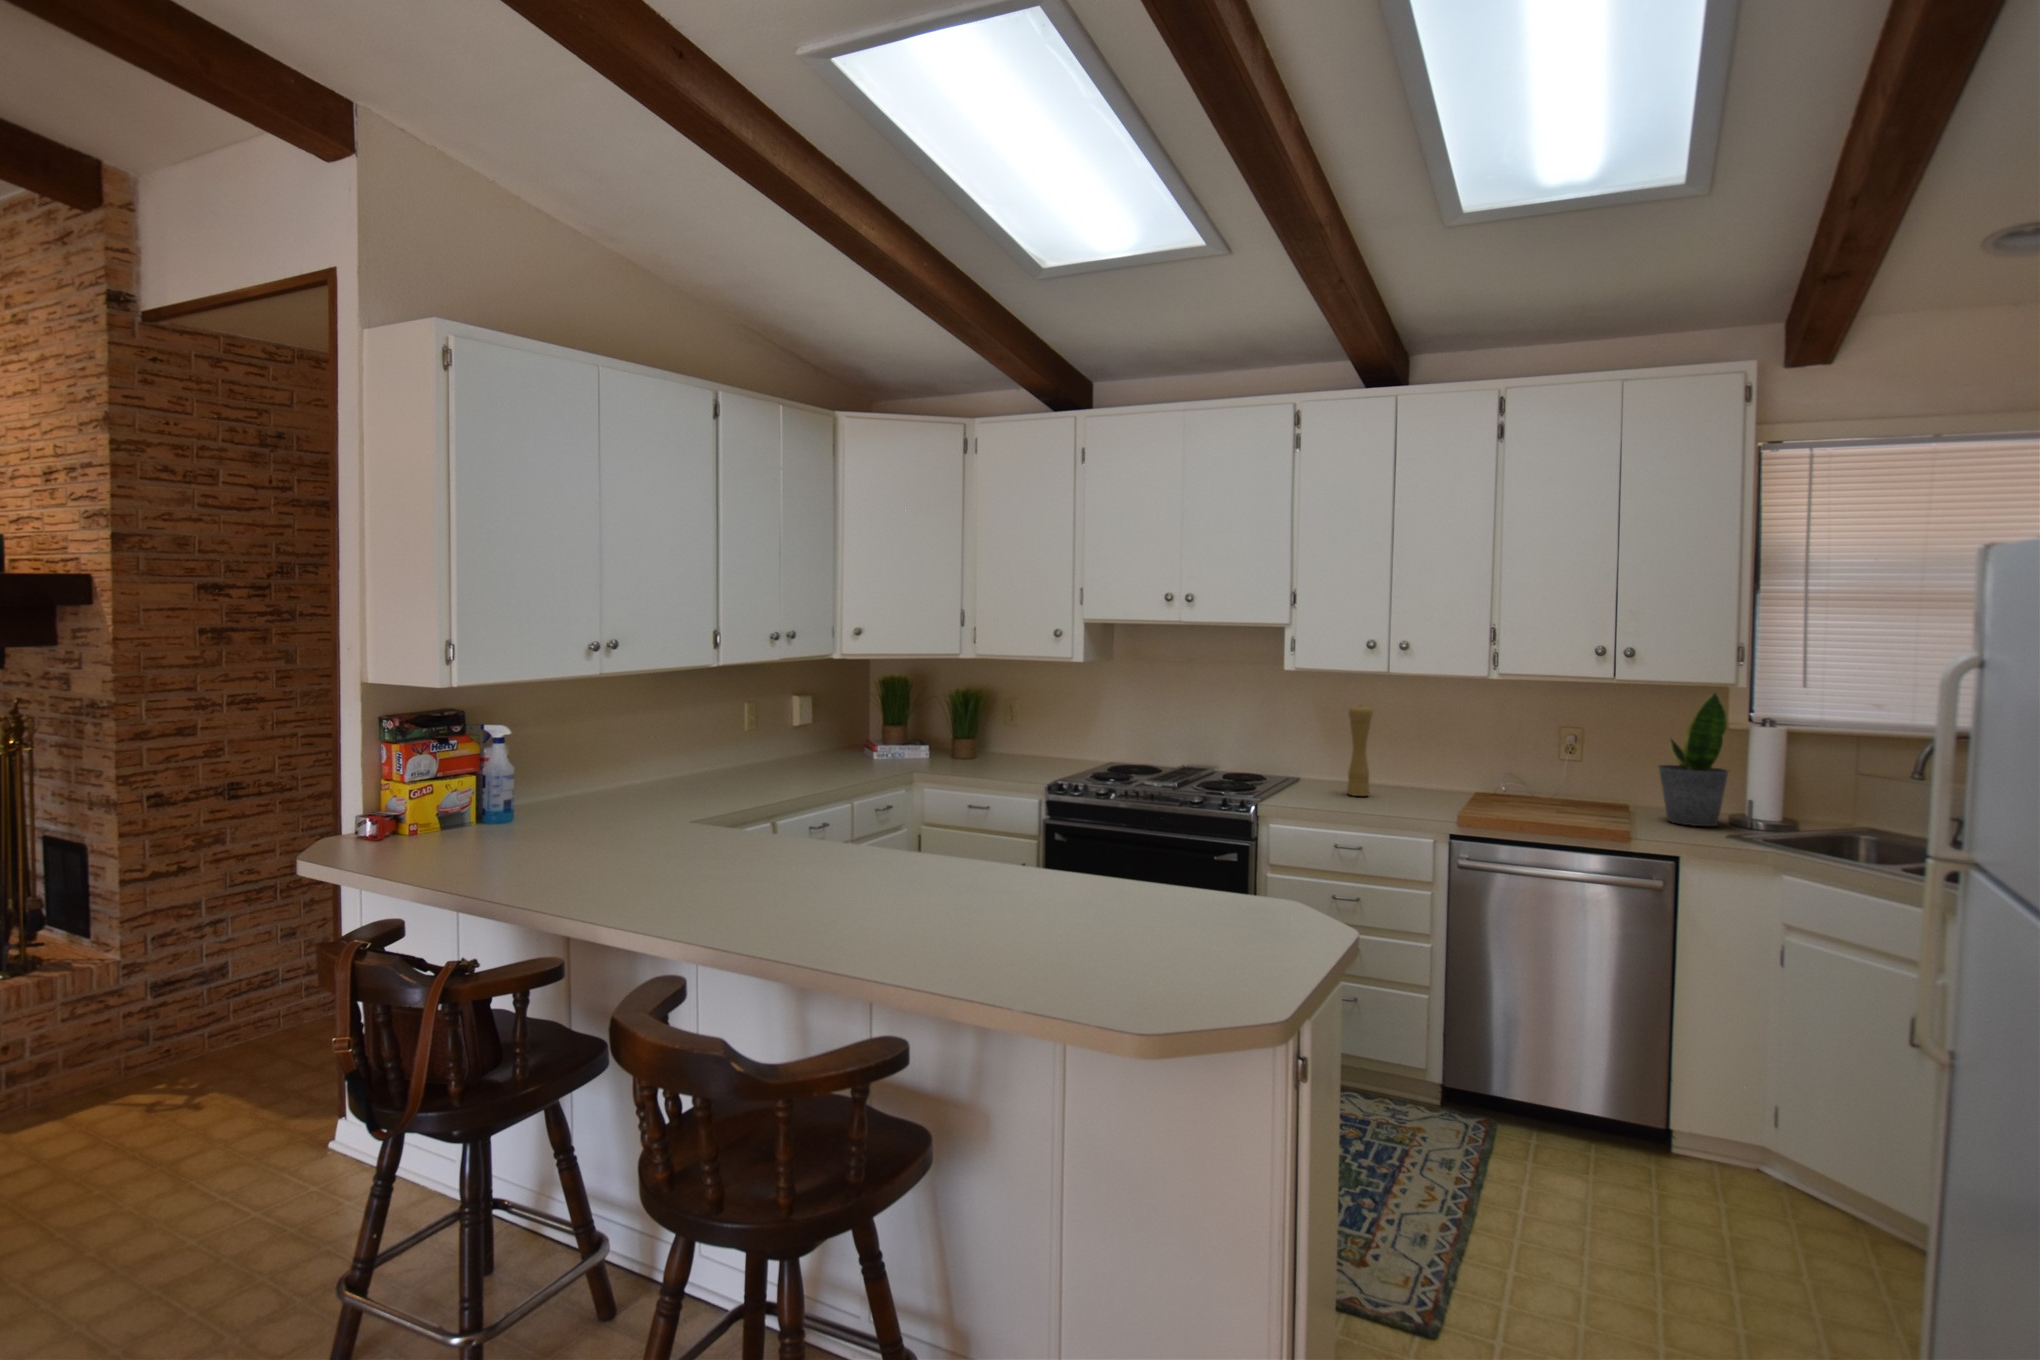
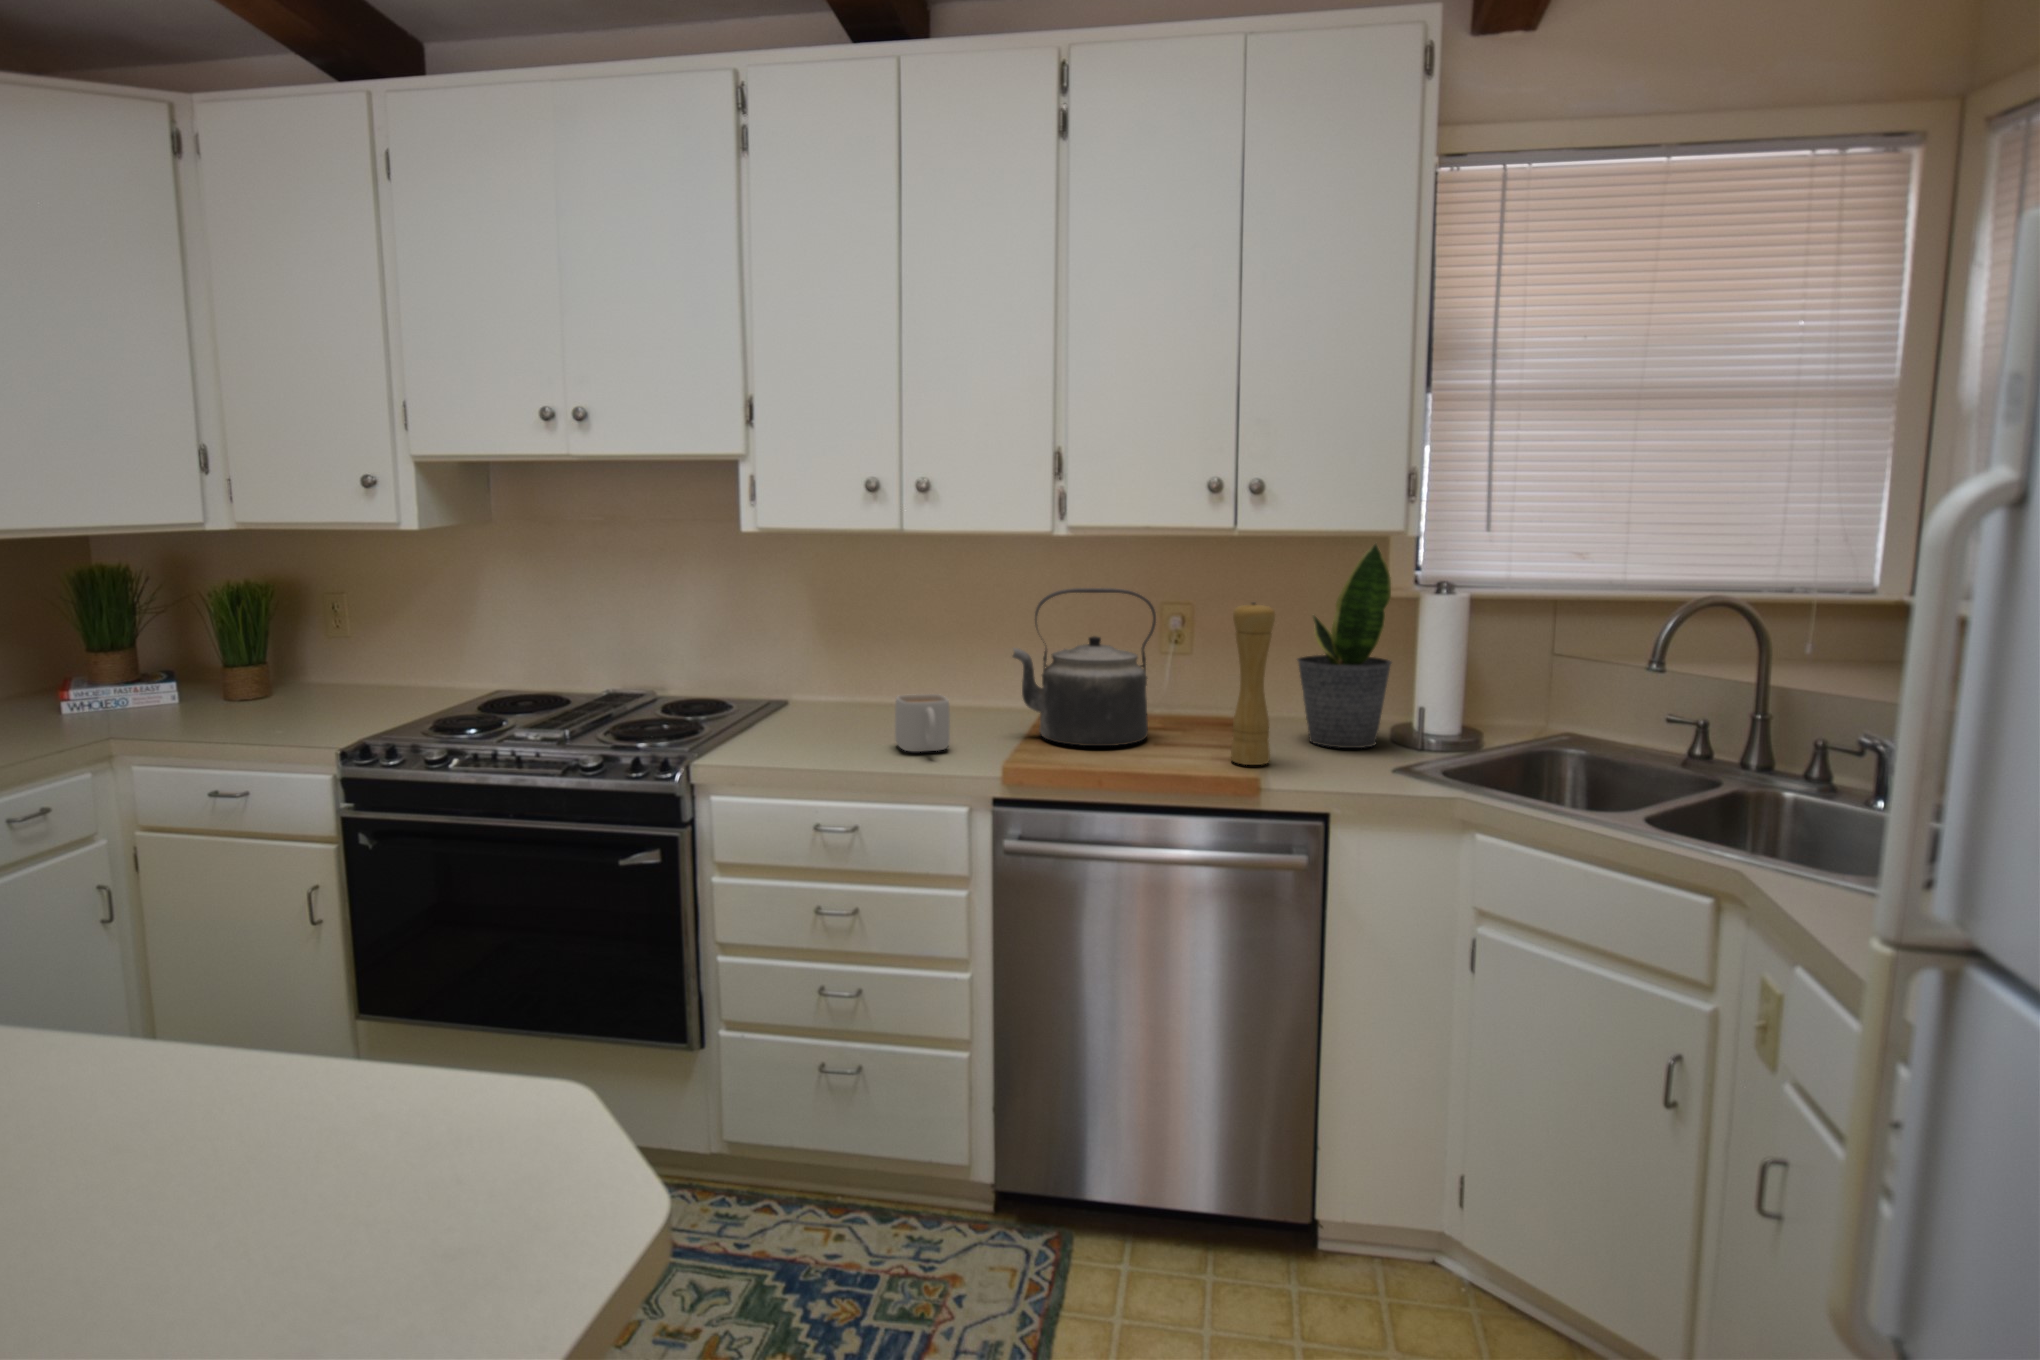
pepper mill: present [1347,706,1373,796] -> present [1231,602,1275,765]
kettle: none [1455,713,1555,813] -> present [1013,588,1156,746]
mug: none [1378,773,1415,808] -> present [895,694,950,752]

